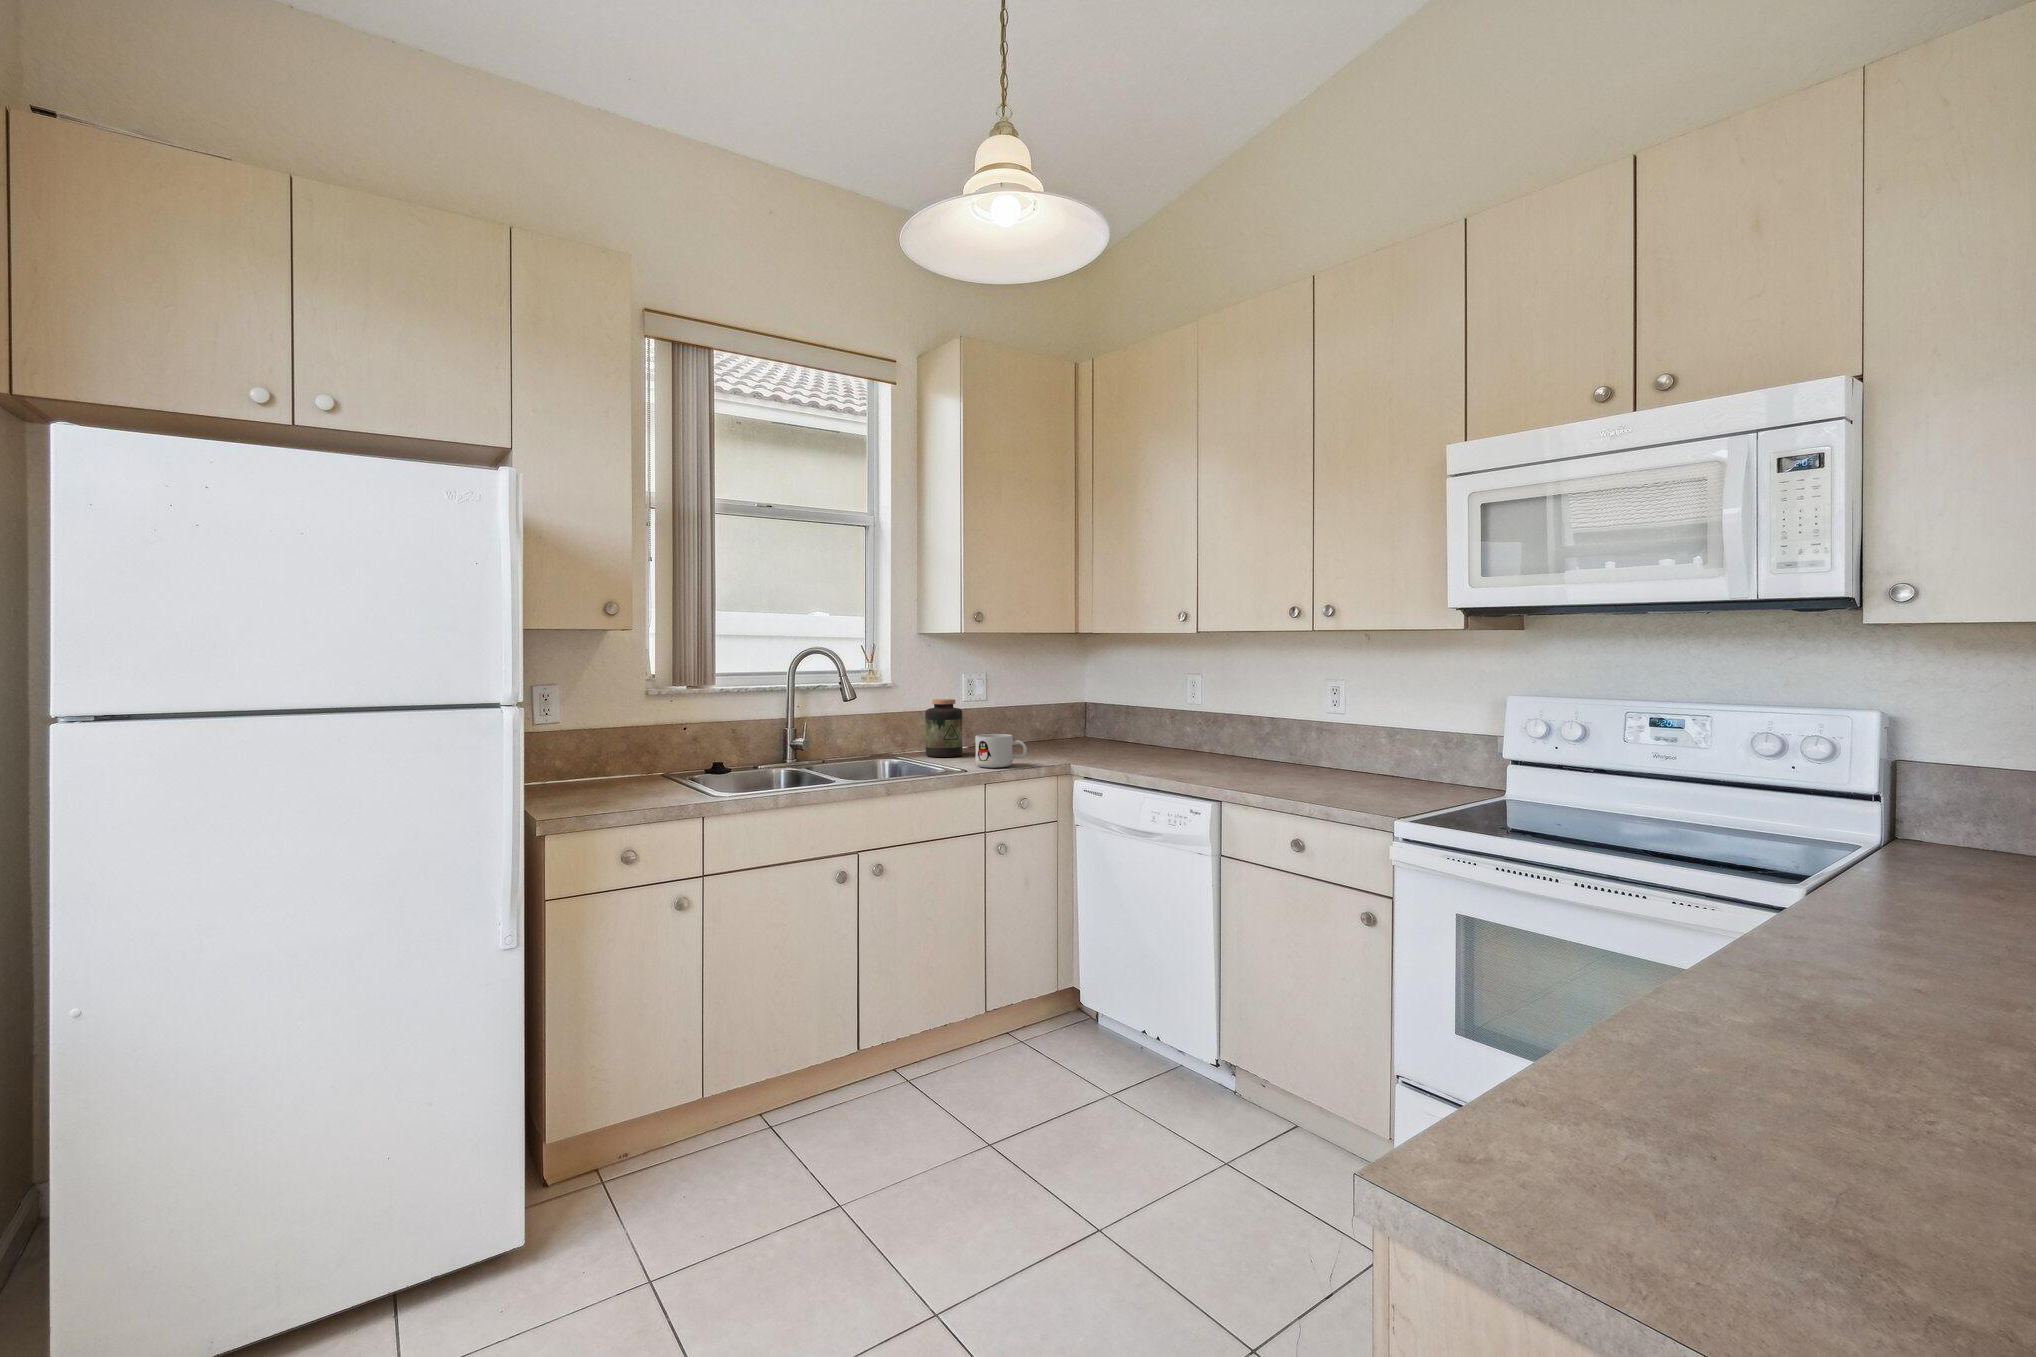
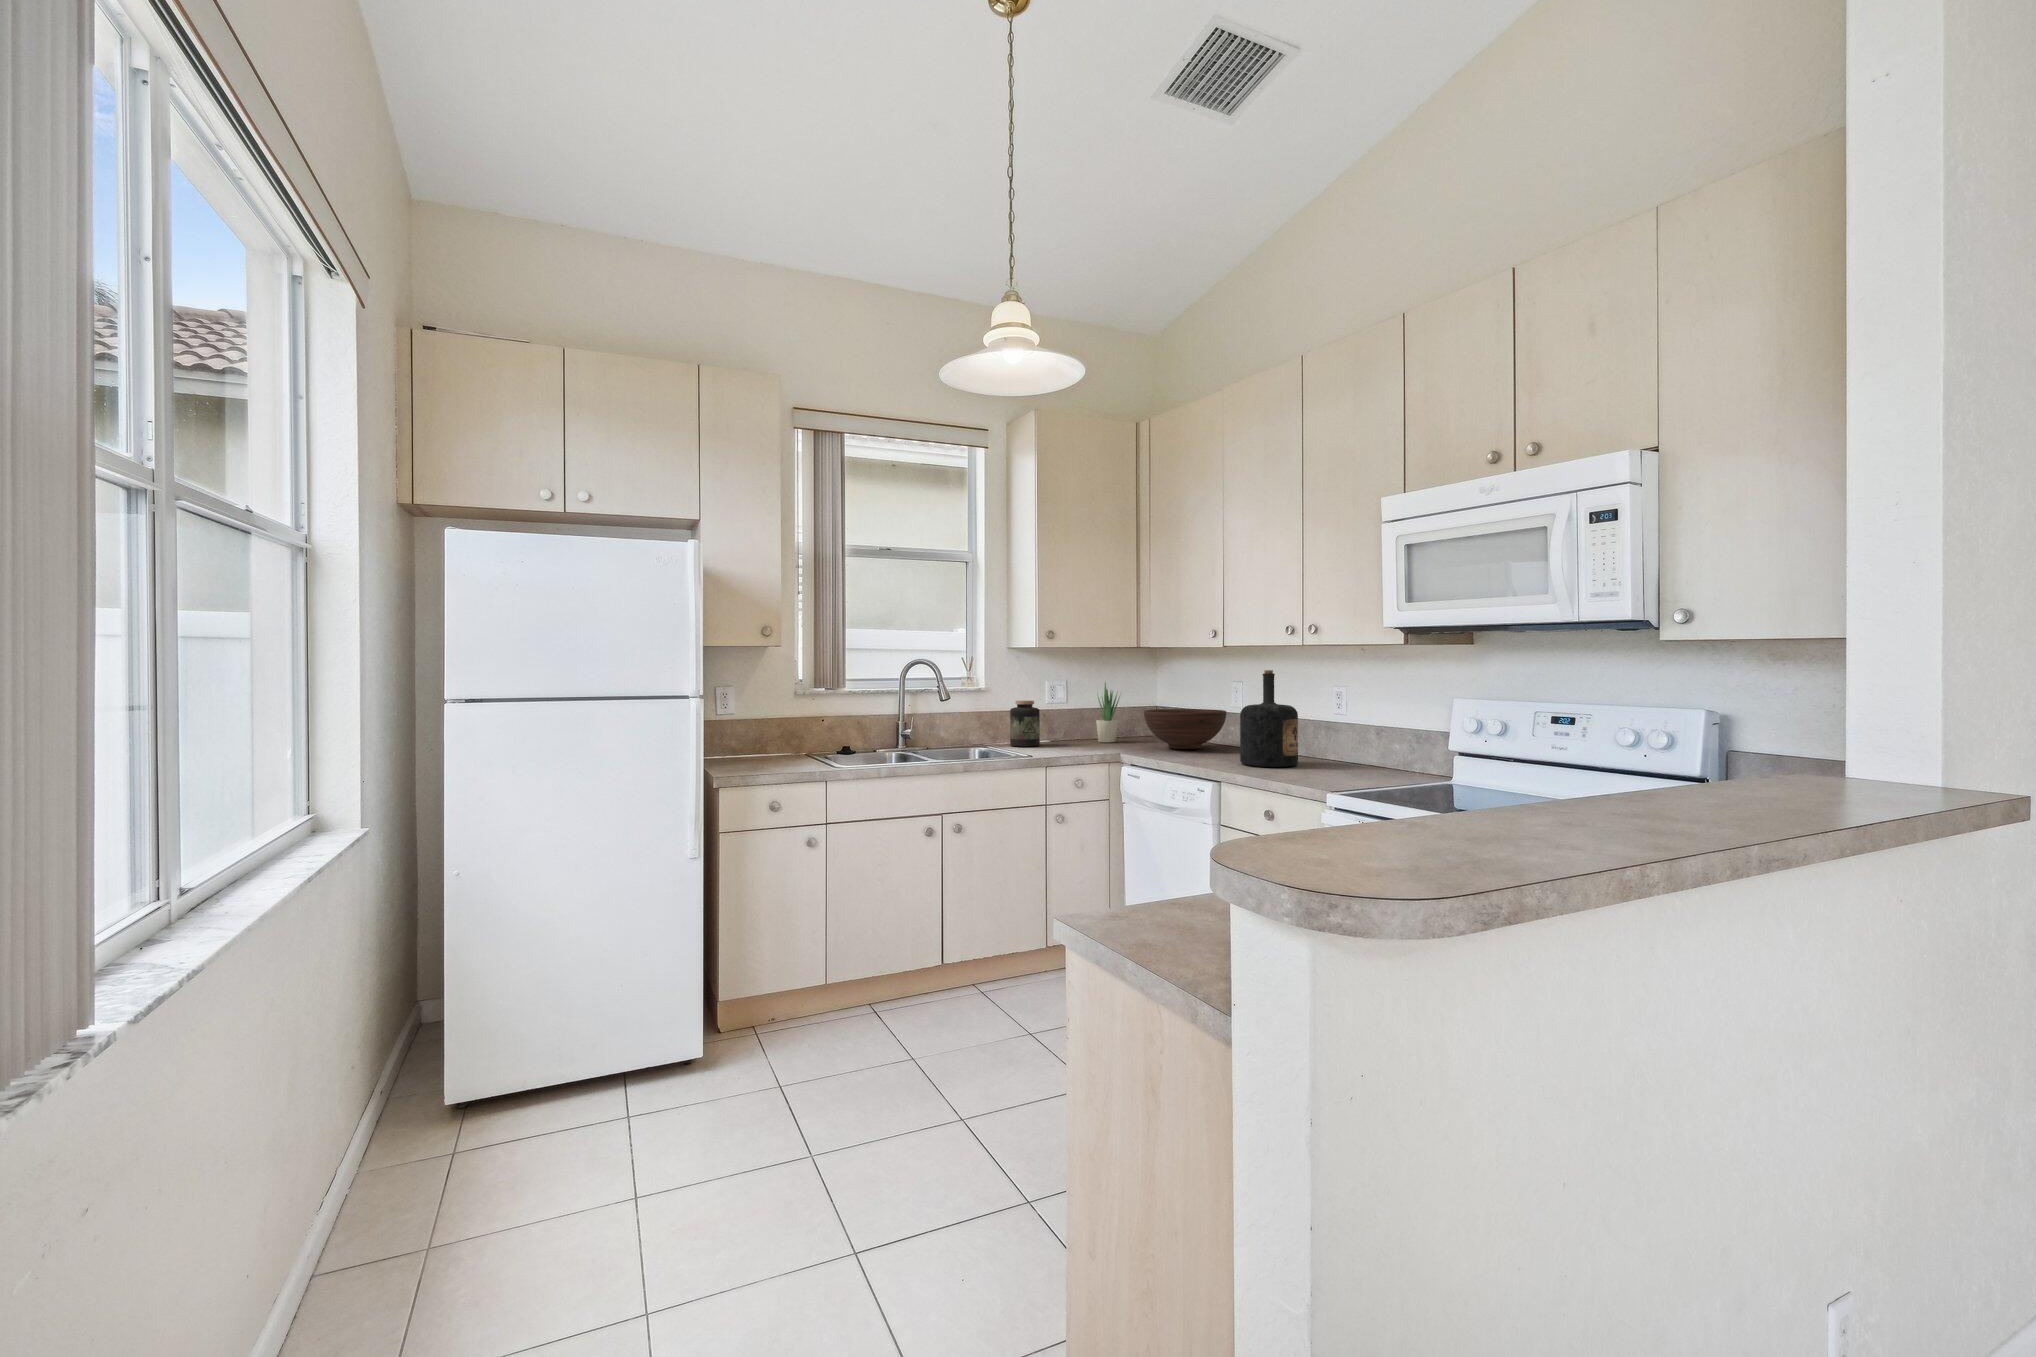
bottle: none [1229,661,1300,780] -> present [1240,670,1298,767]
potted plant: none [1026,675,1057,749] -> present [1096,683,1121,742]
fruit bowl: none [1092,707,1191,757] -> present [1144,709,1226,749]
mug: present [975,734,1027,768] -> none [1043,728,1083,754]

